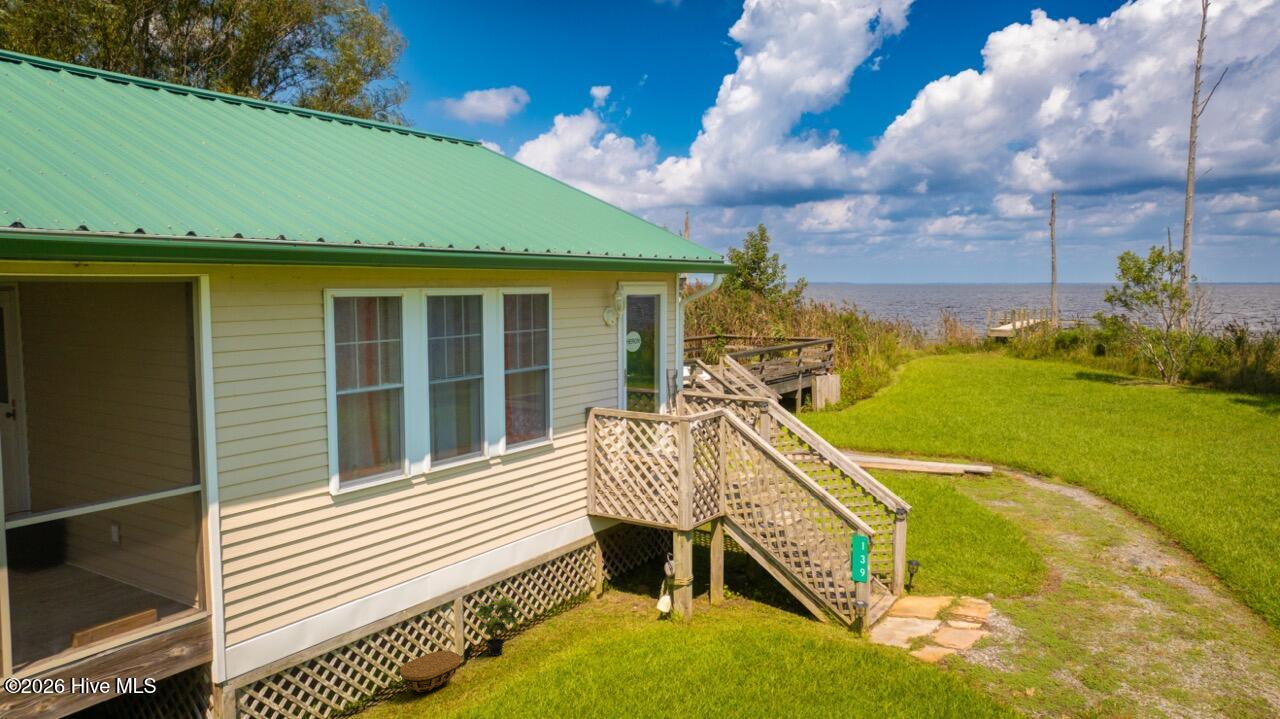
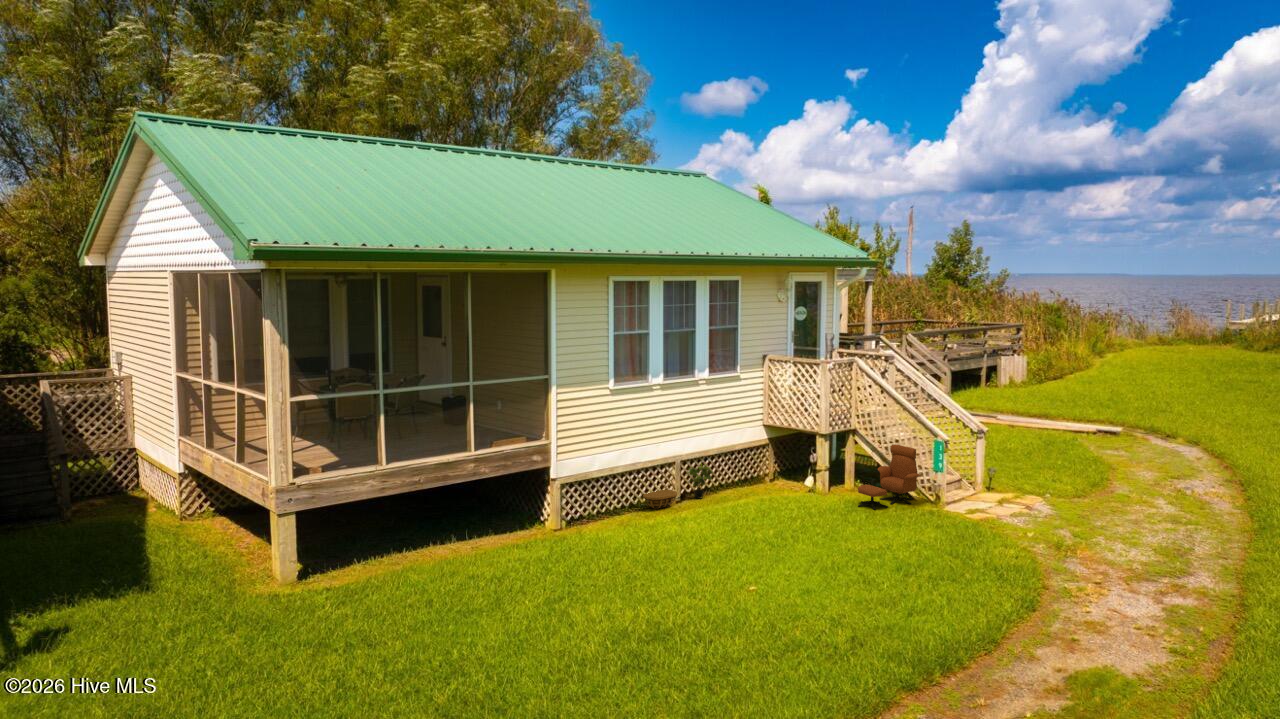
lounge chair: none [746,540,834,652] -> present [858,444,920,510]

